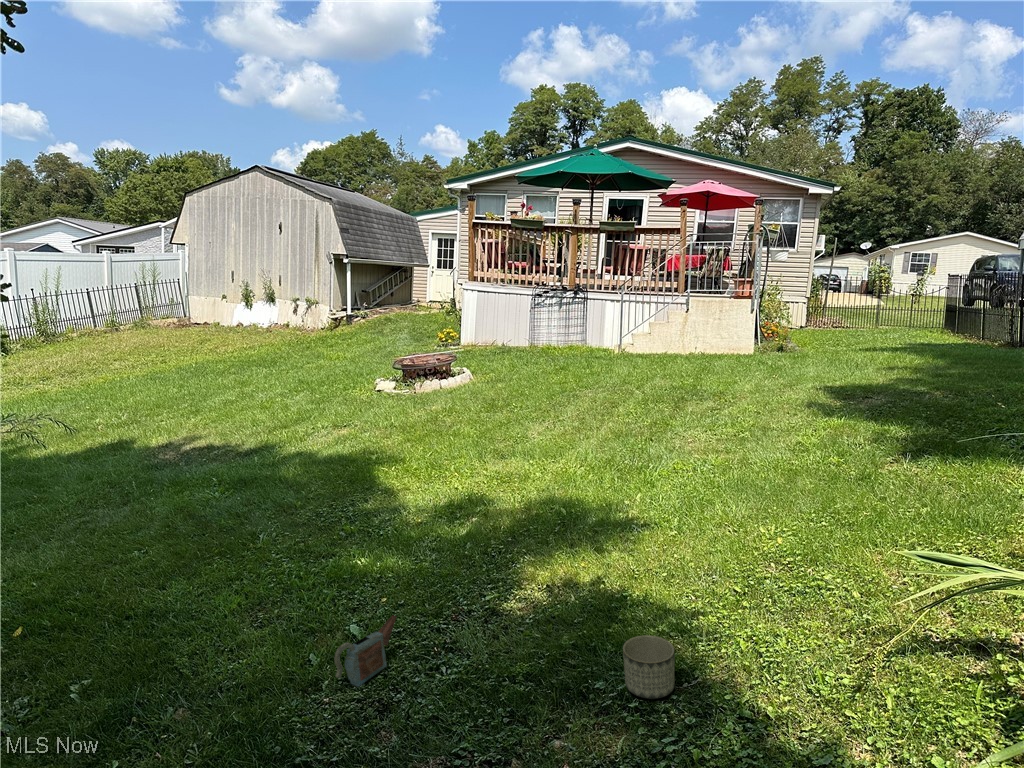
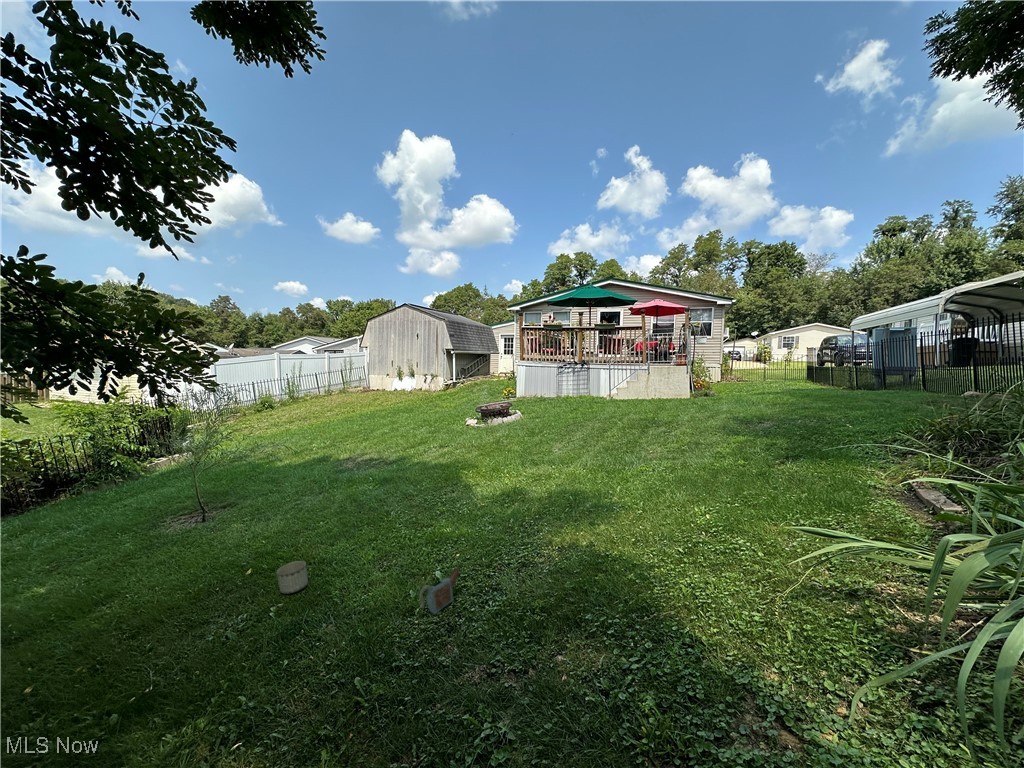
planter: present [623,635,674,699] -> present [277,561,308,594]

